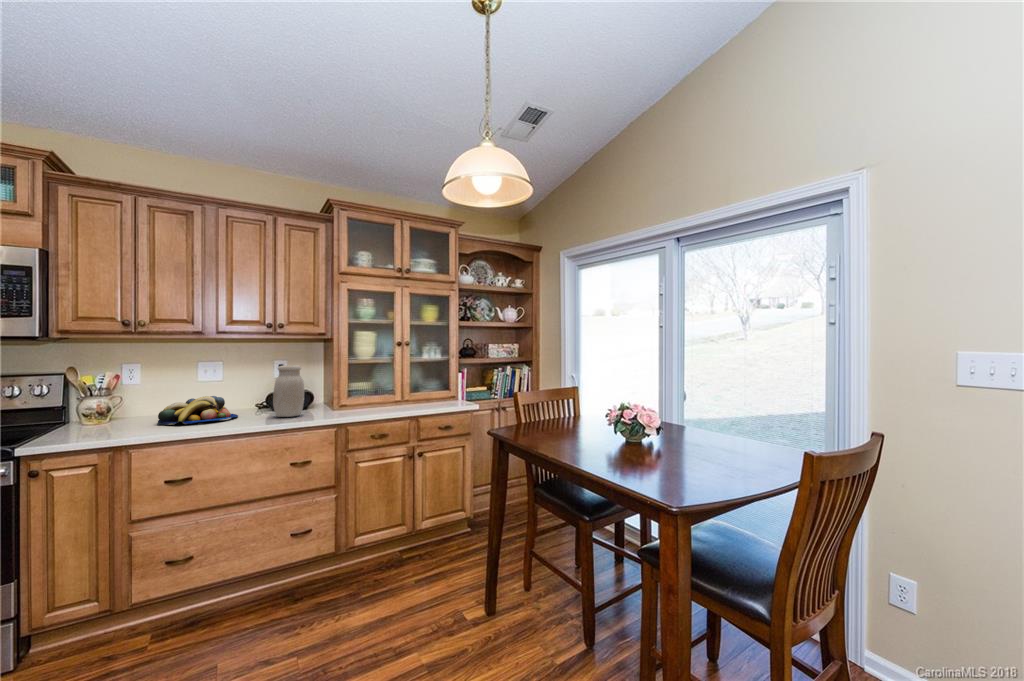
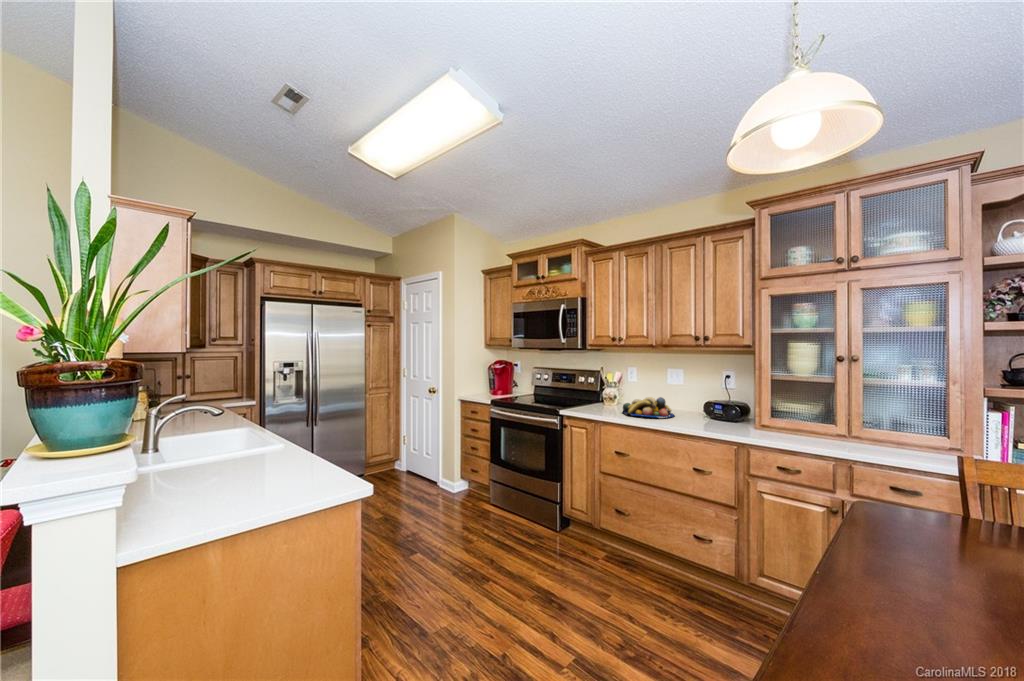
jar: present [273,365,304,417] -> none [691,377,719,426]

